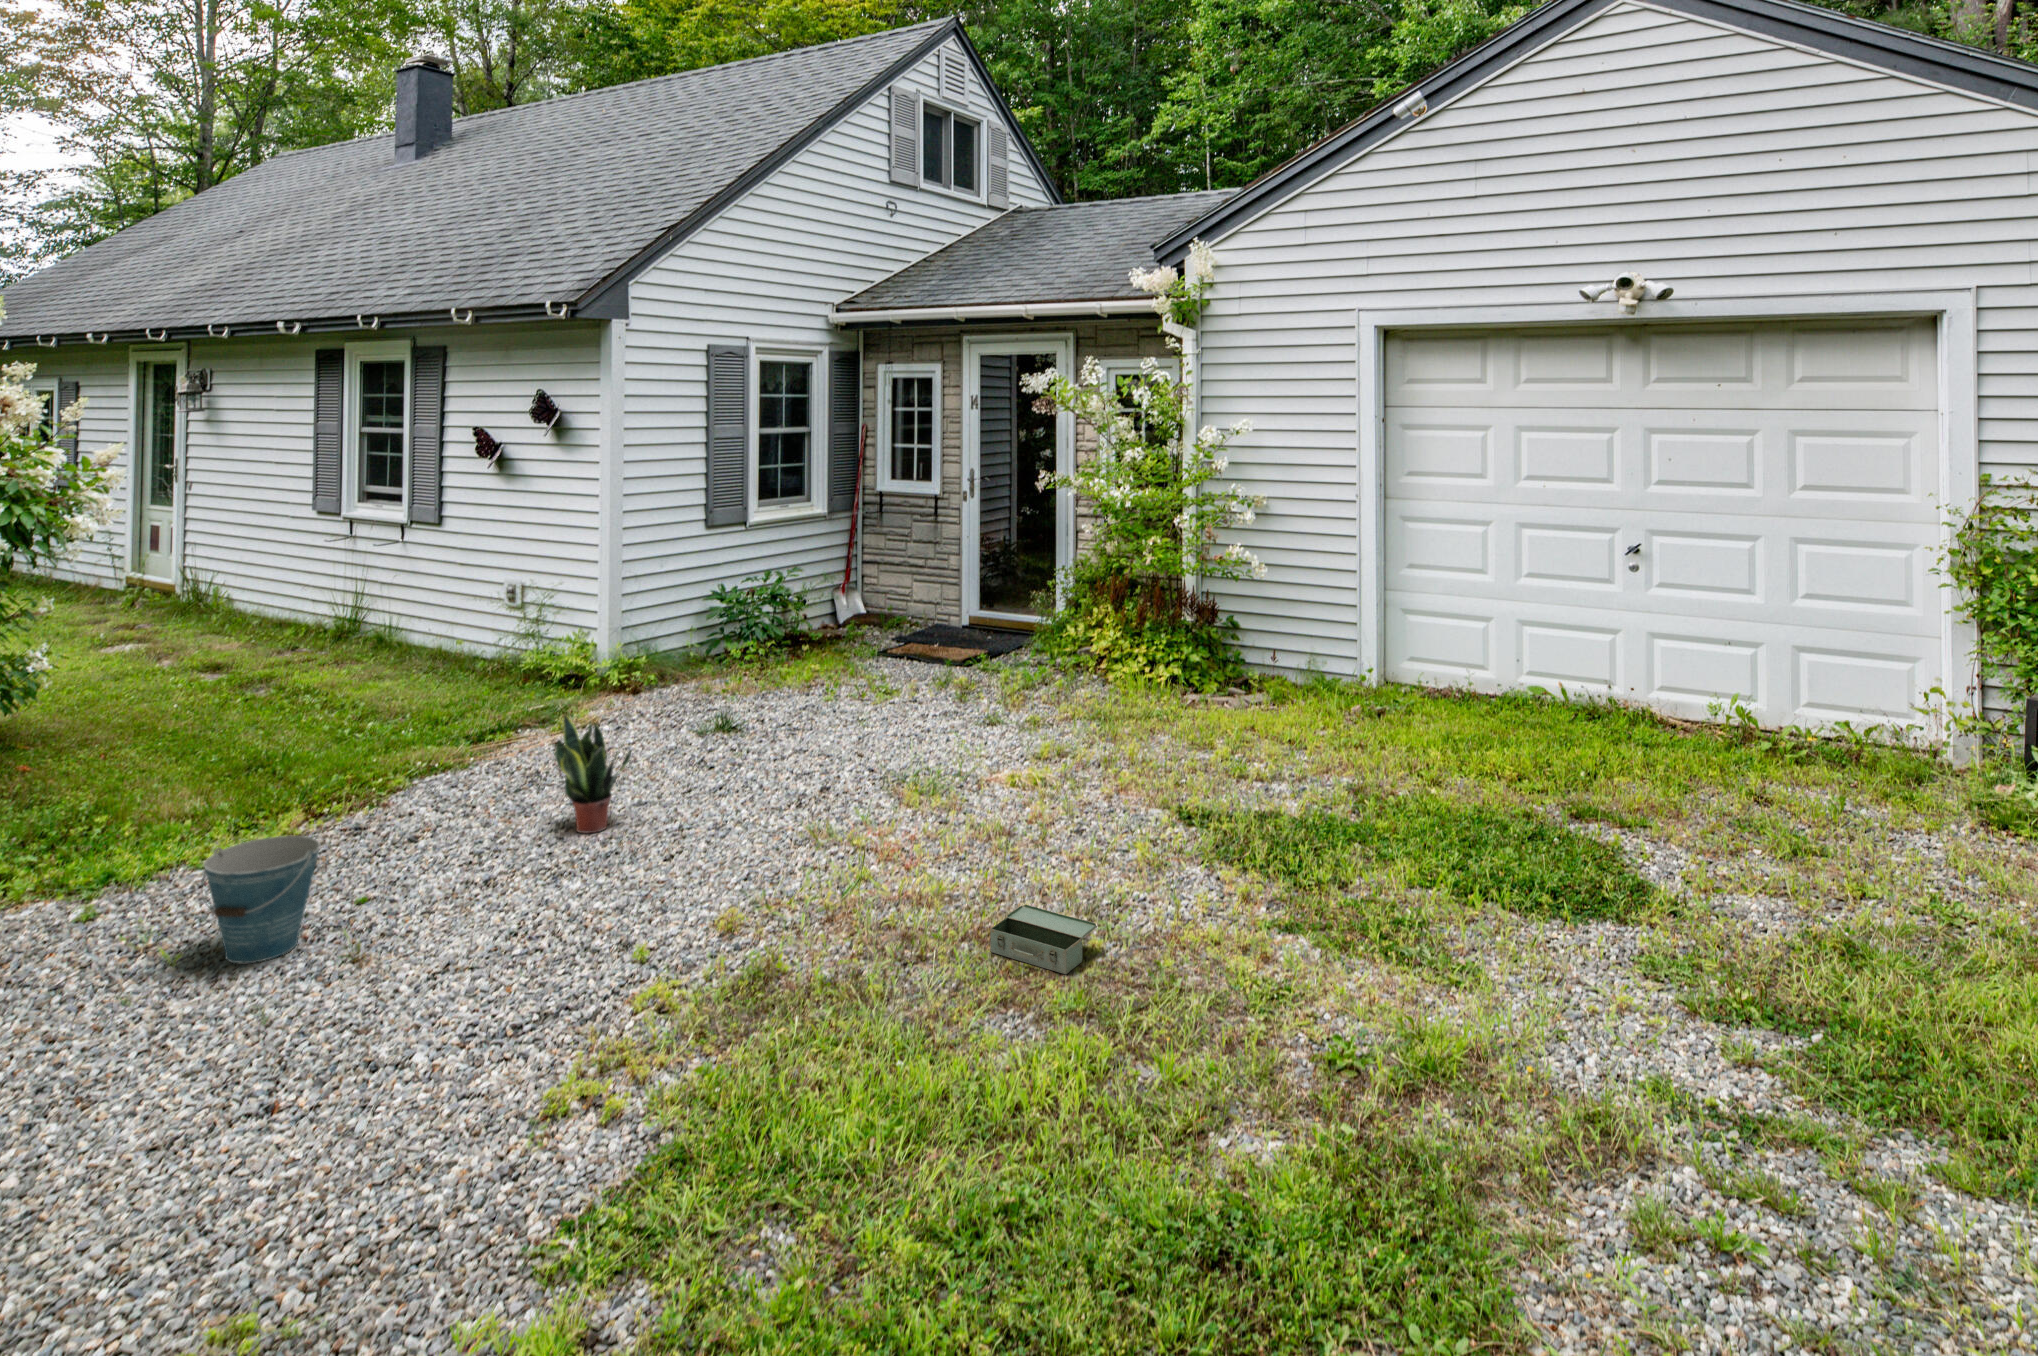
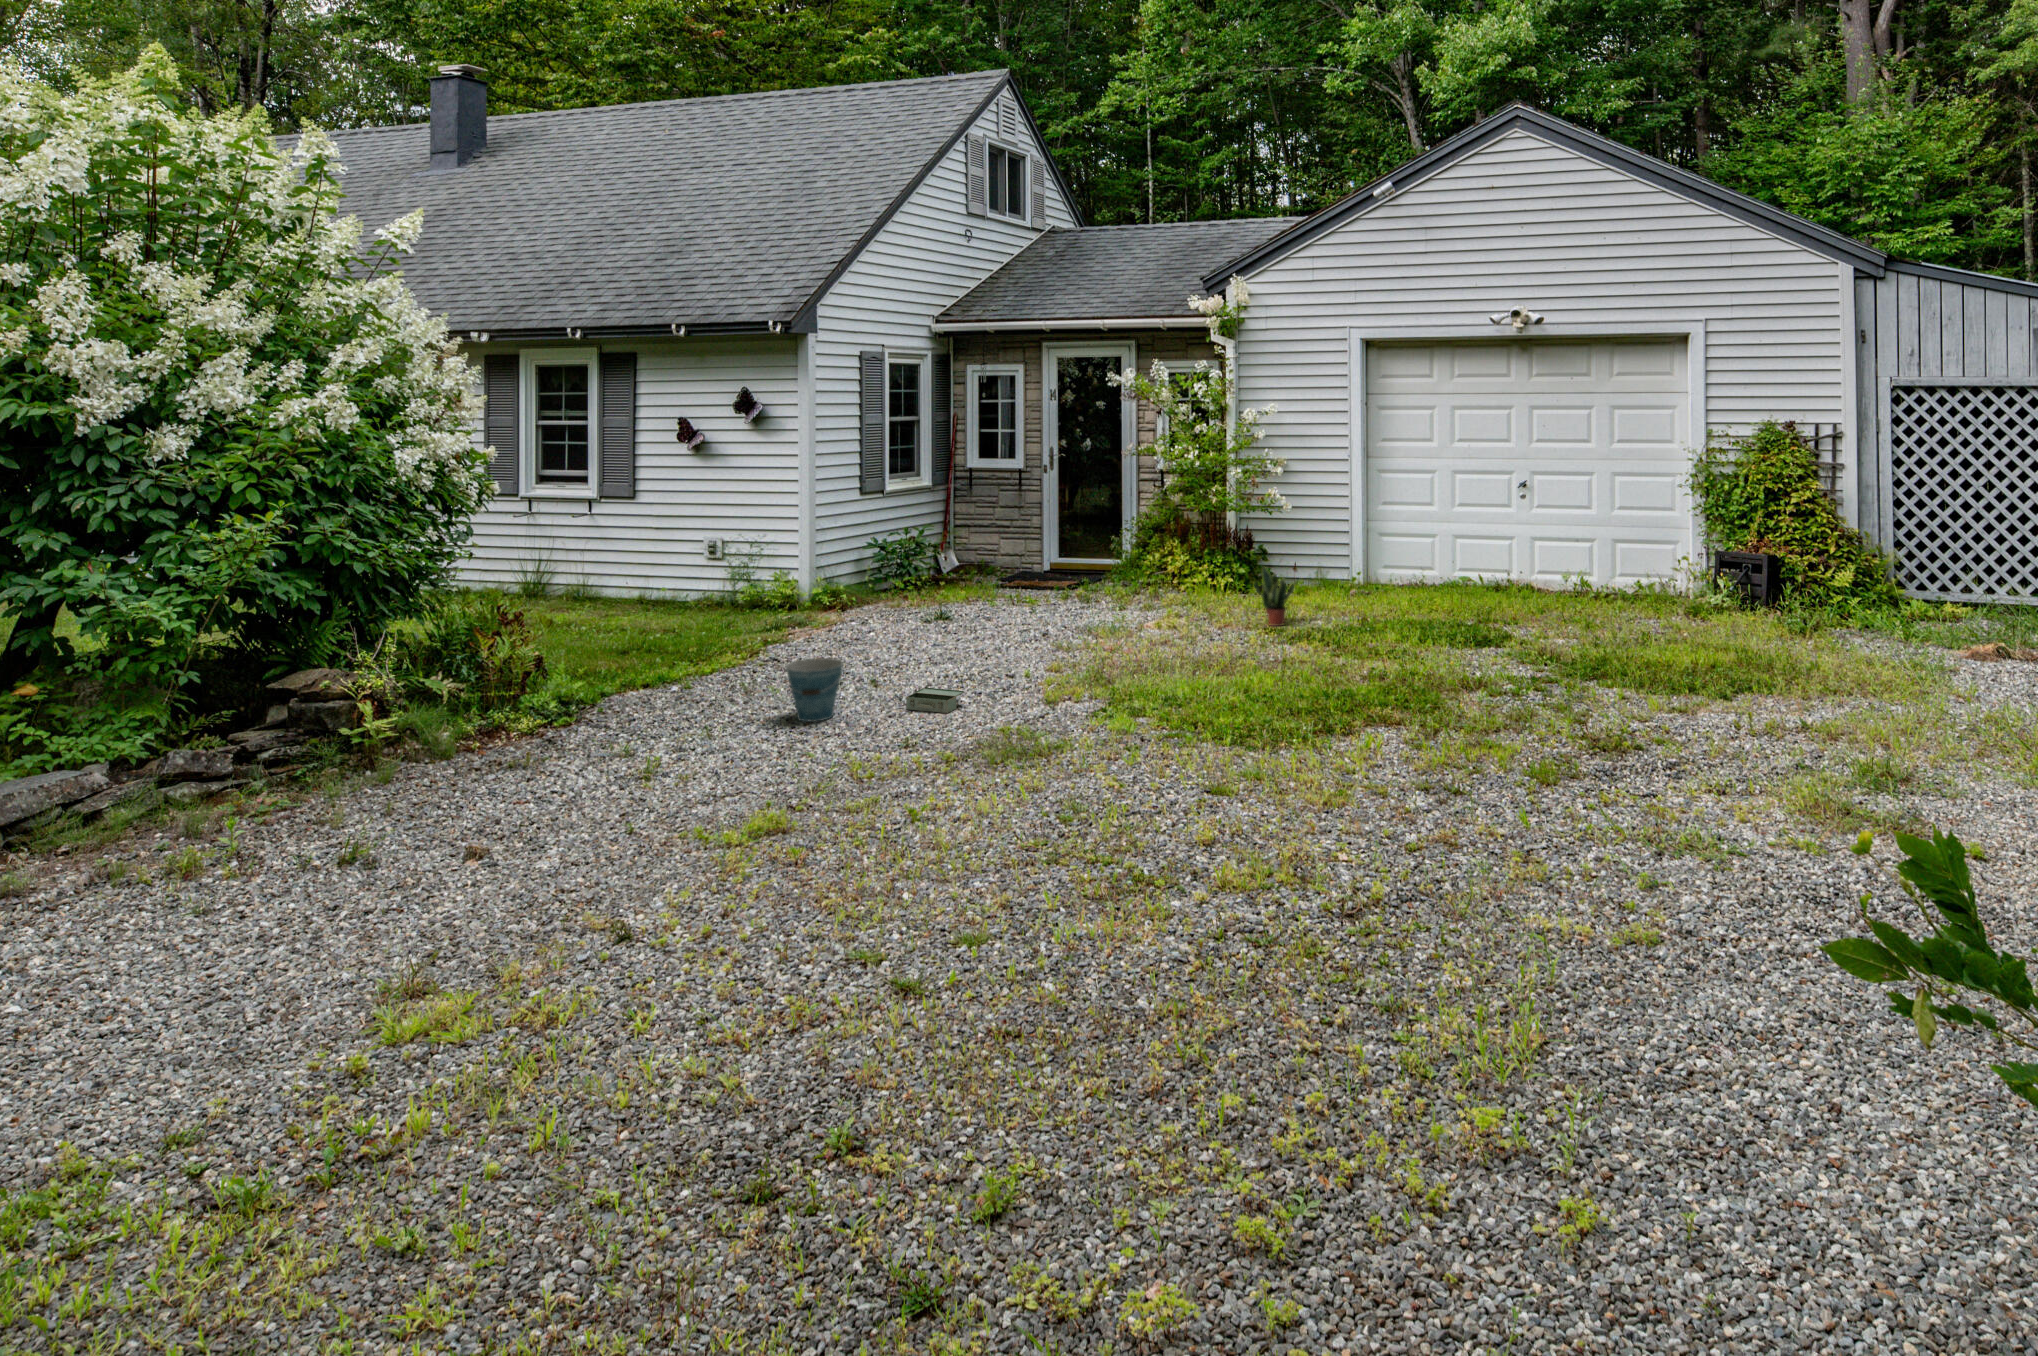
potted plant: present [555,715,631,834] -> present [1255,566,1295,626]
toolbox: present [990,905,1097,974] -> present [906,688,964,713]

